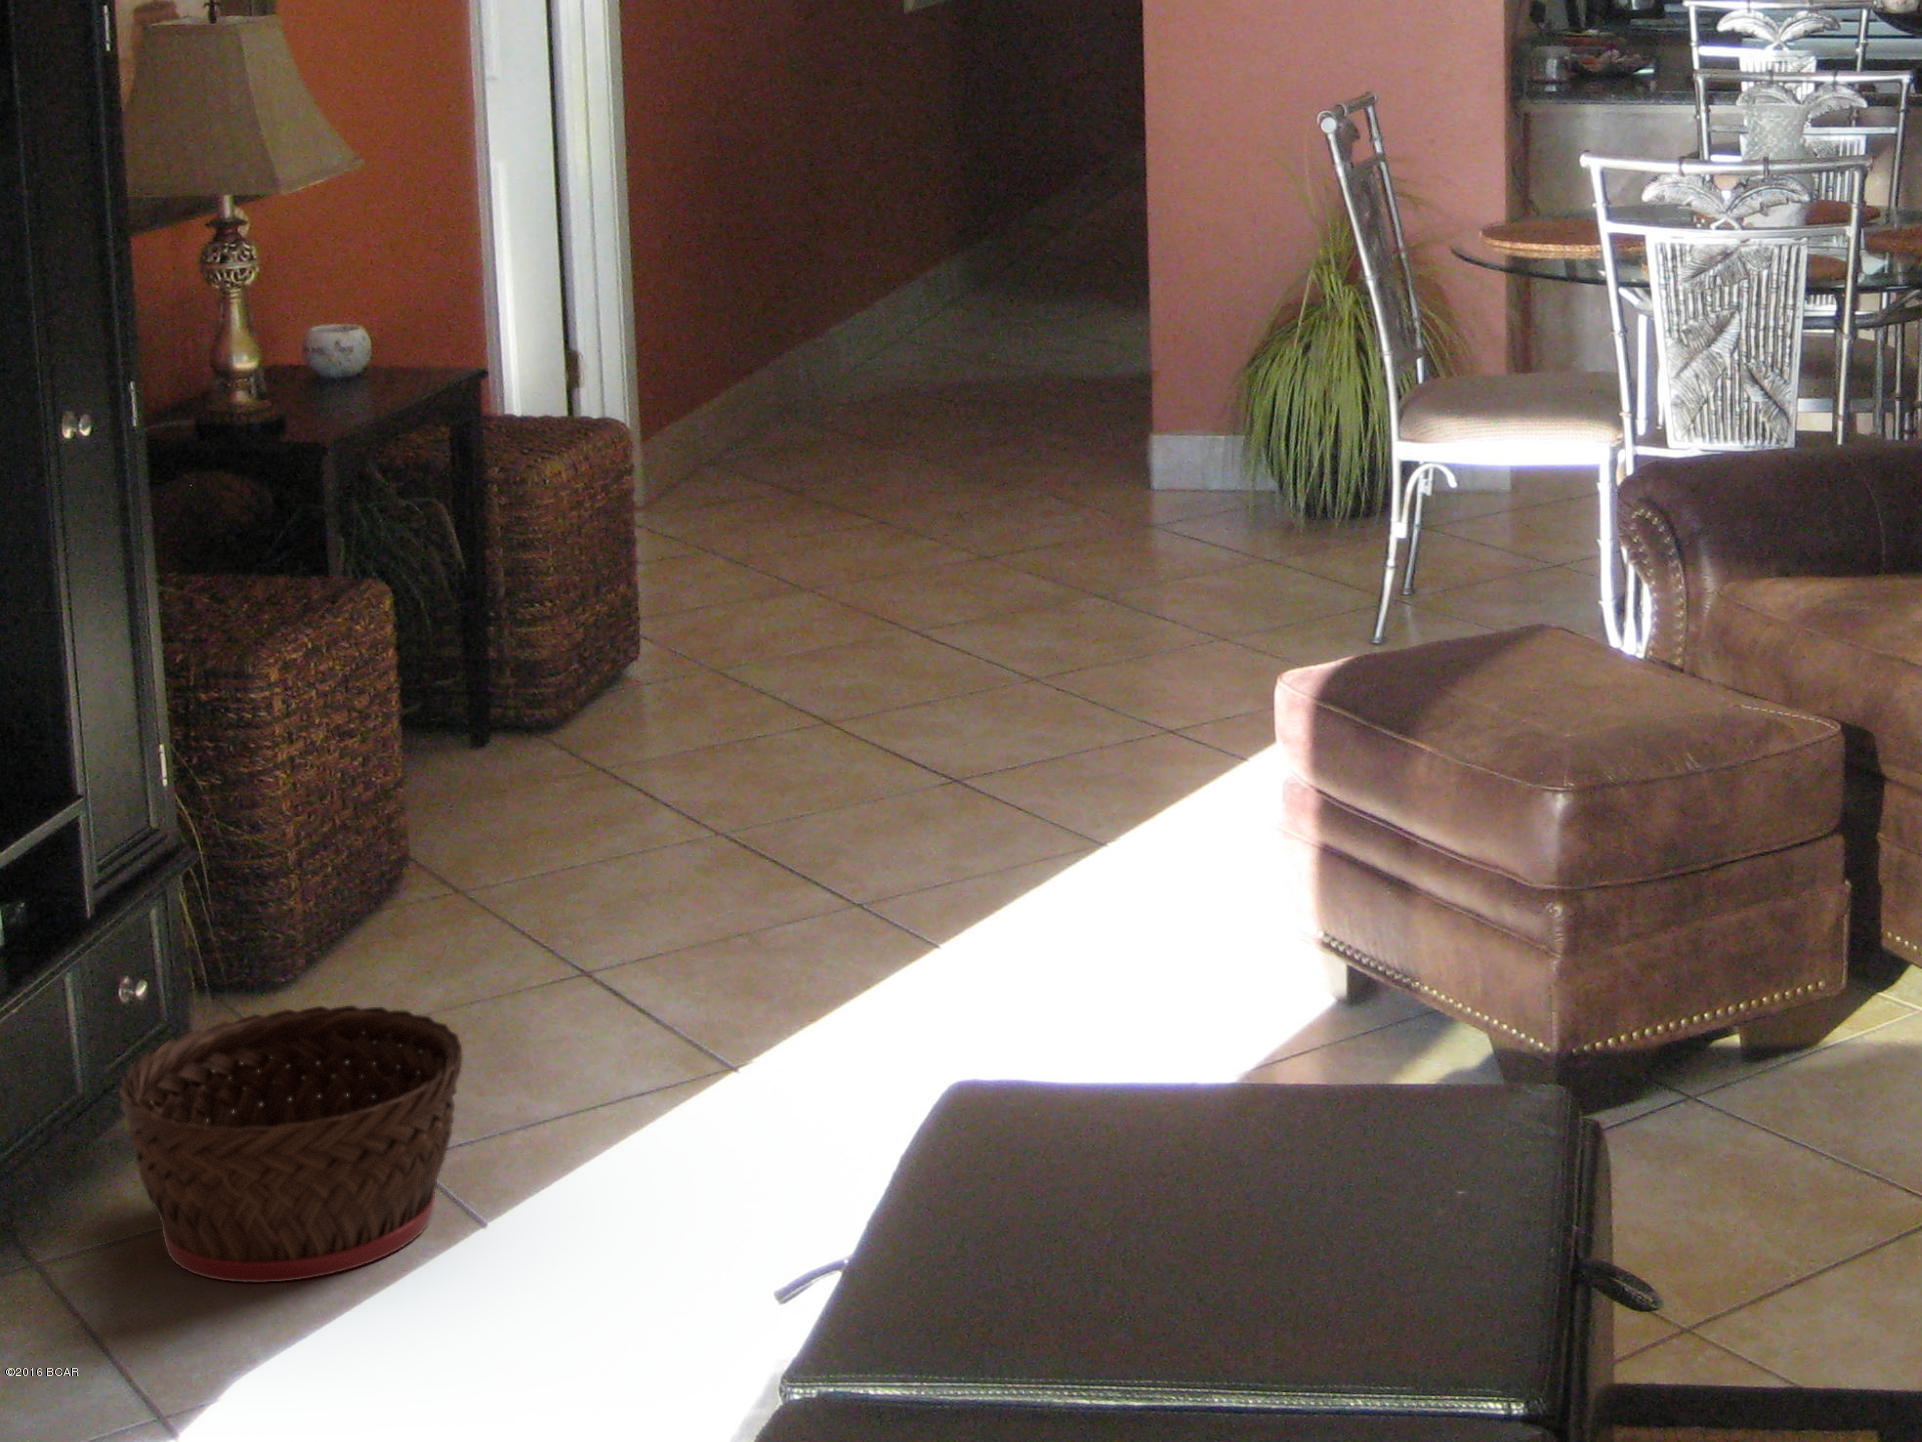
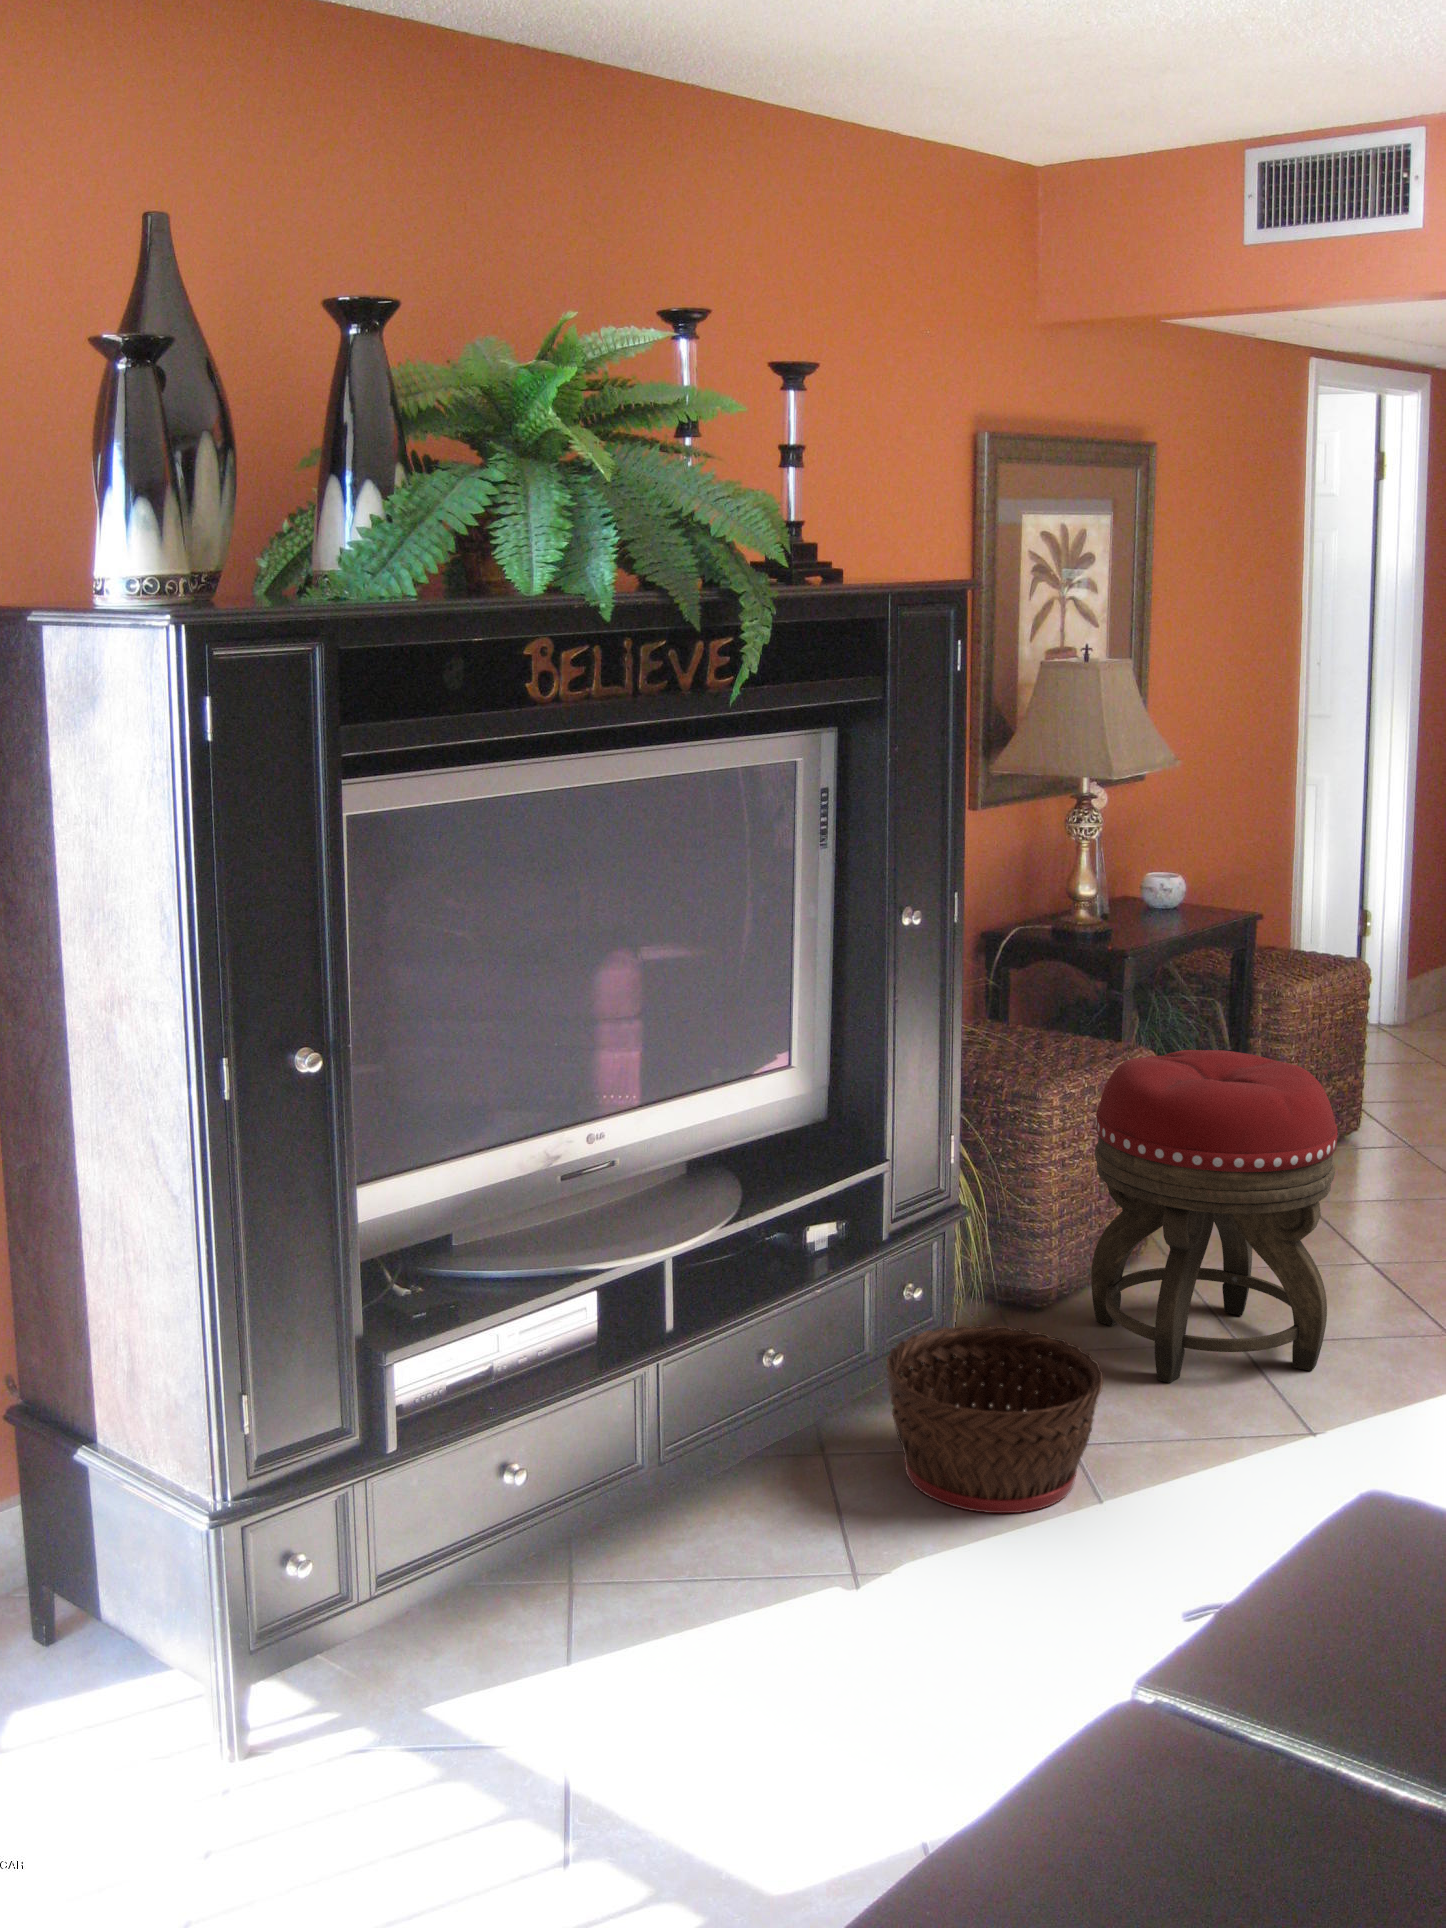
footstool: none [353,565,716,1050] -> present [1091,1050,1337,1383]

